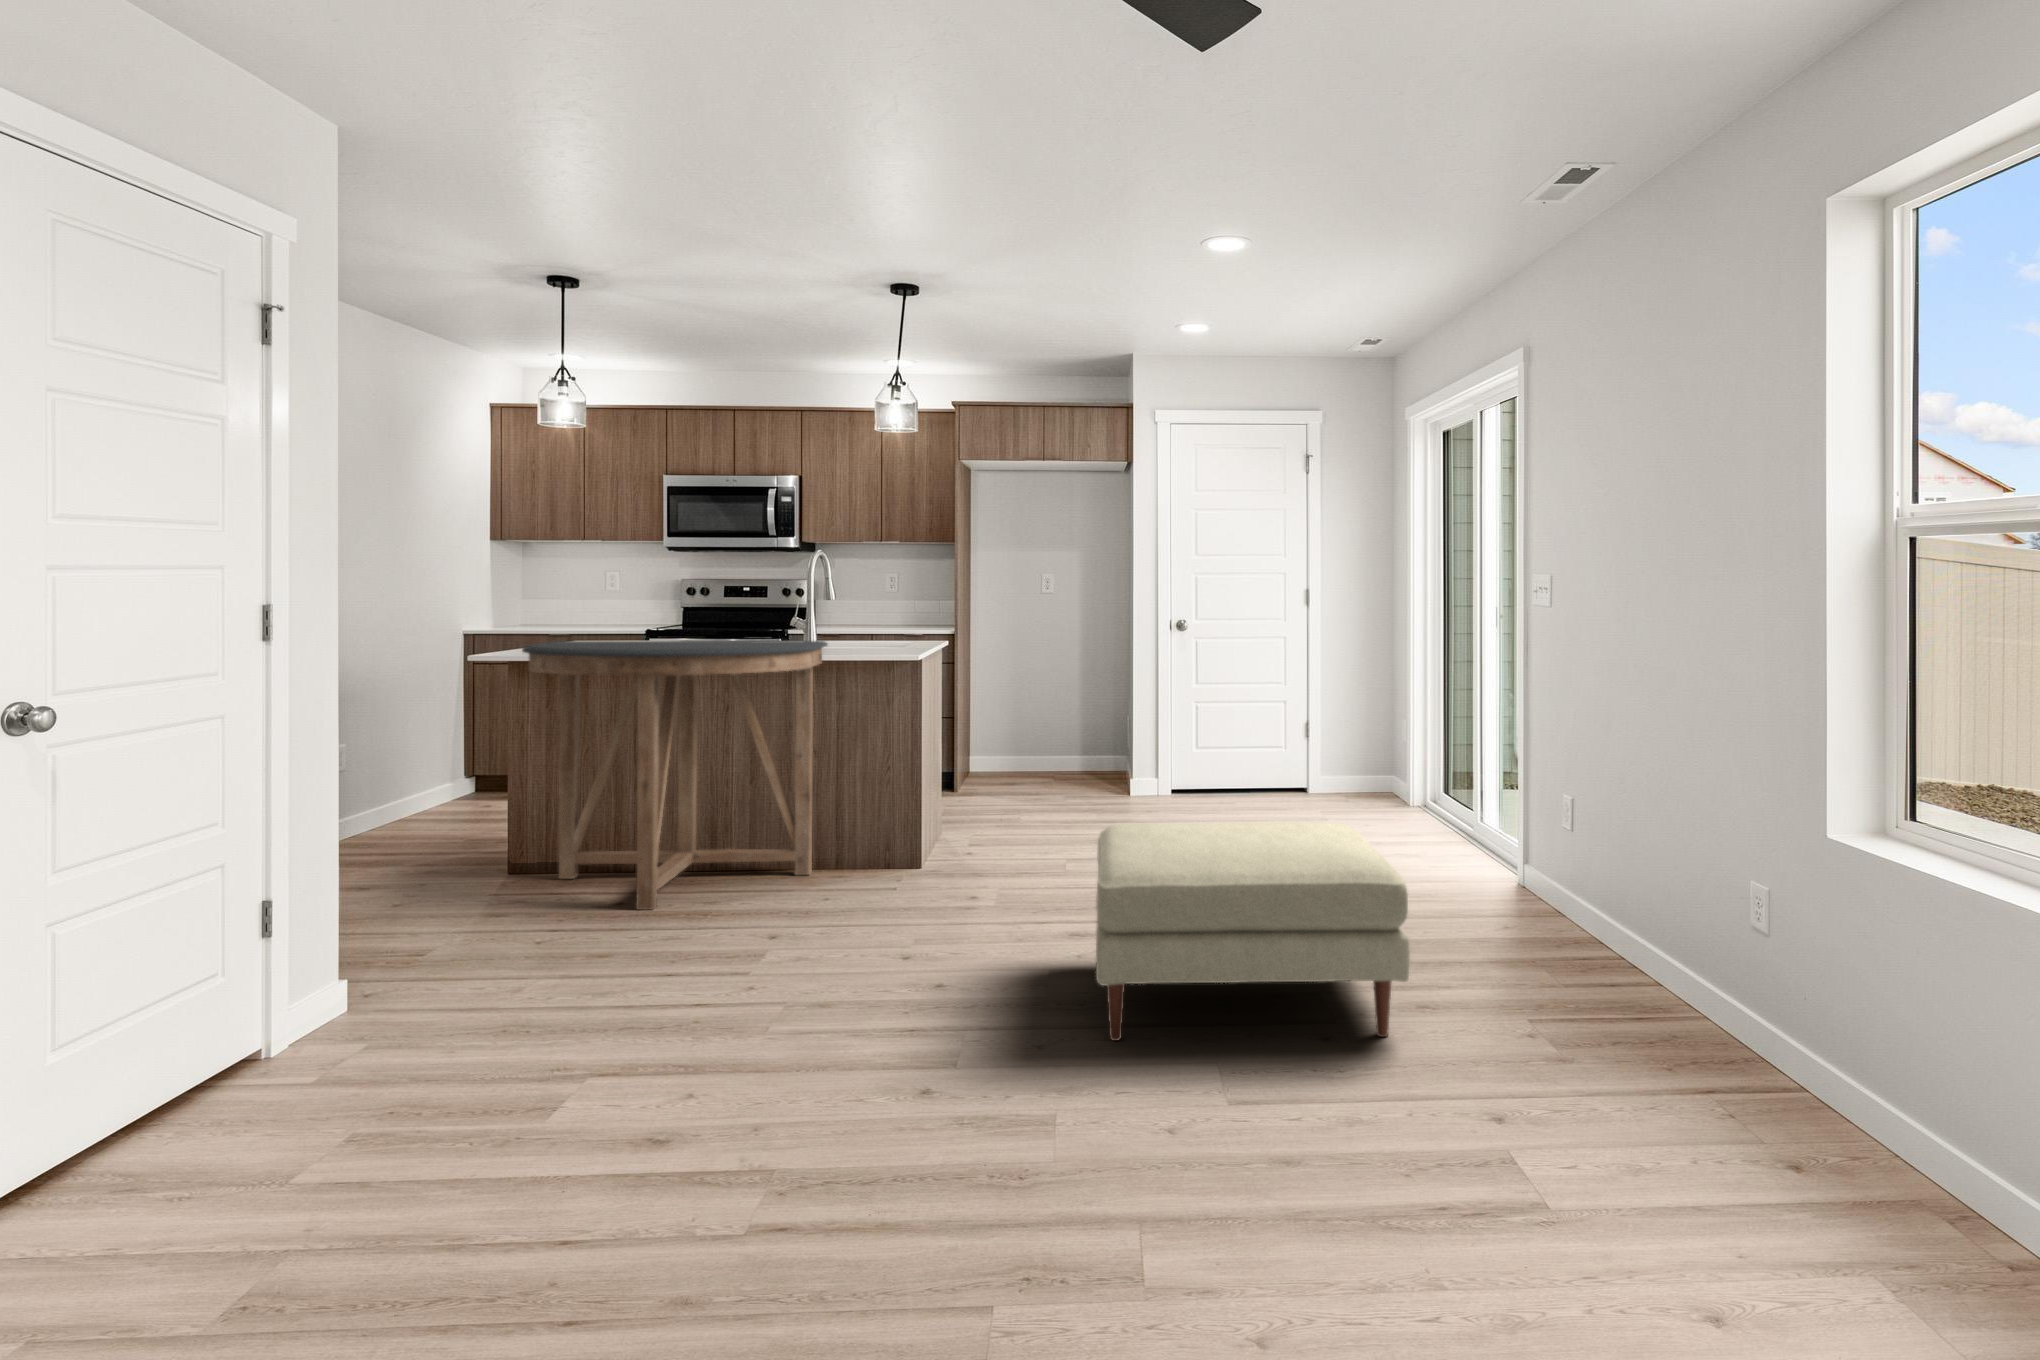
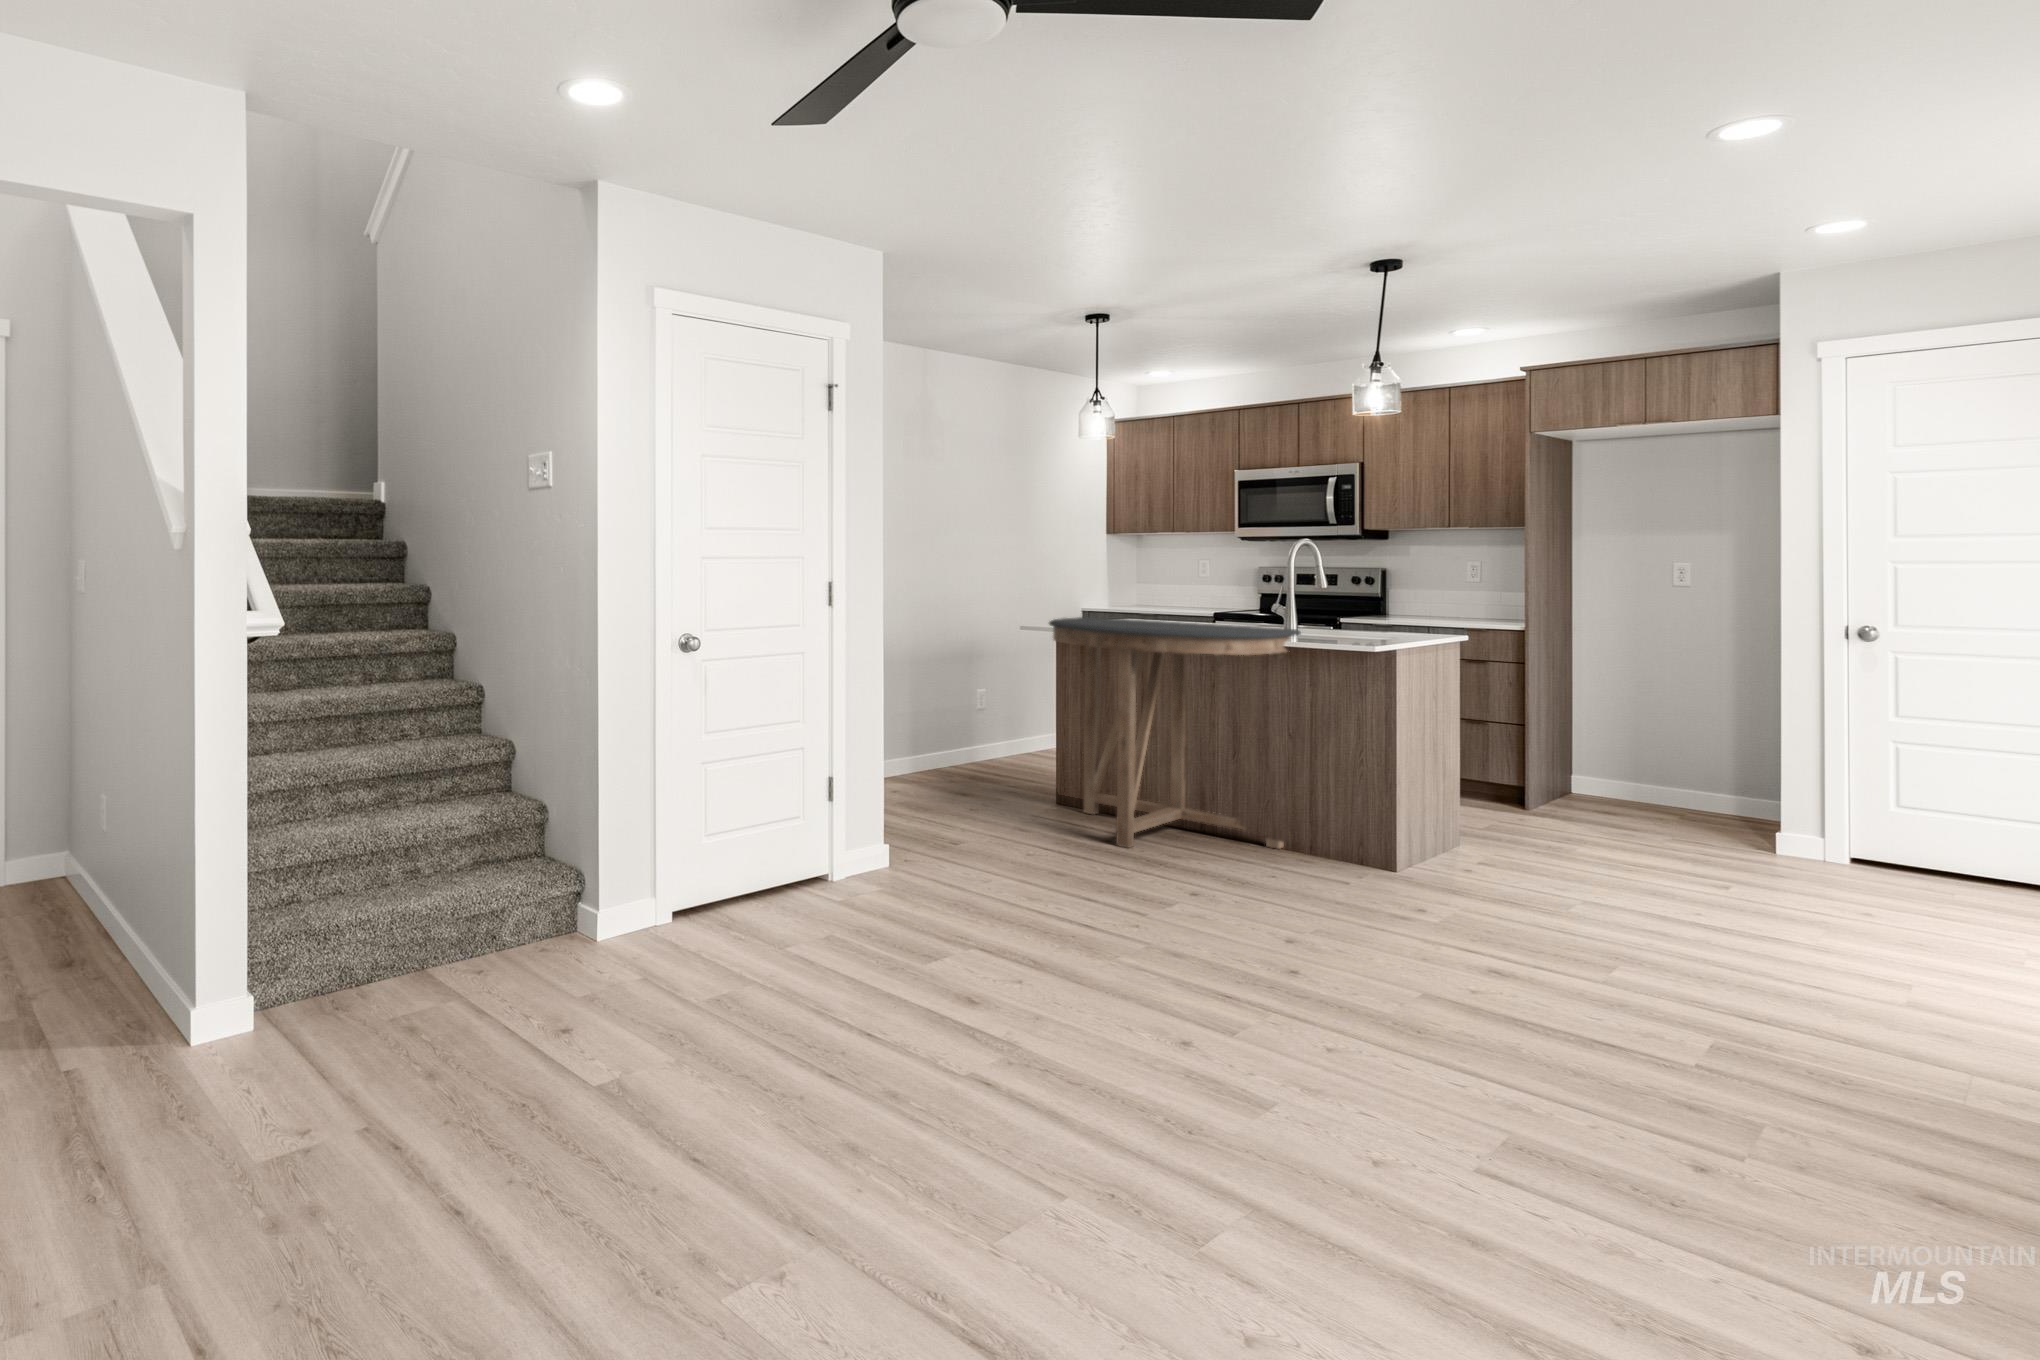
ottoman: present [1096,822,1410,1041] -> none [1383,840,1818,1140]

